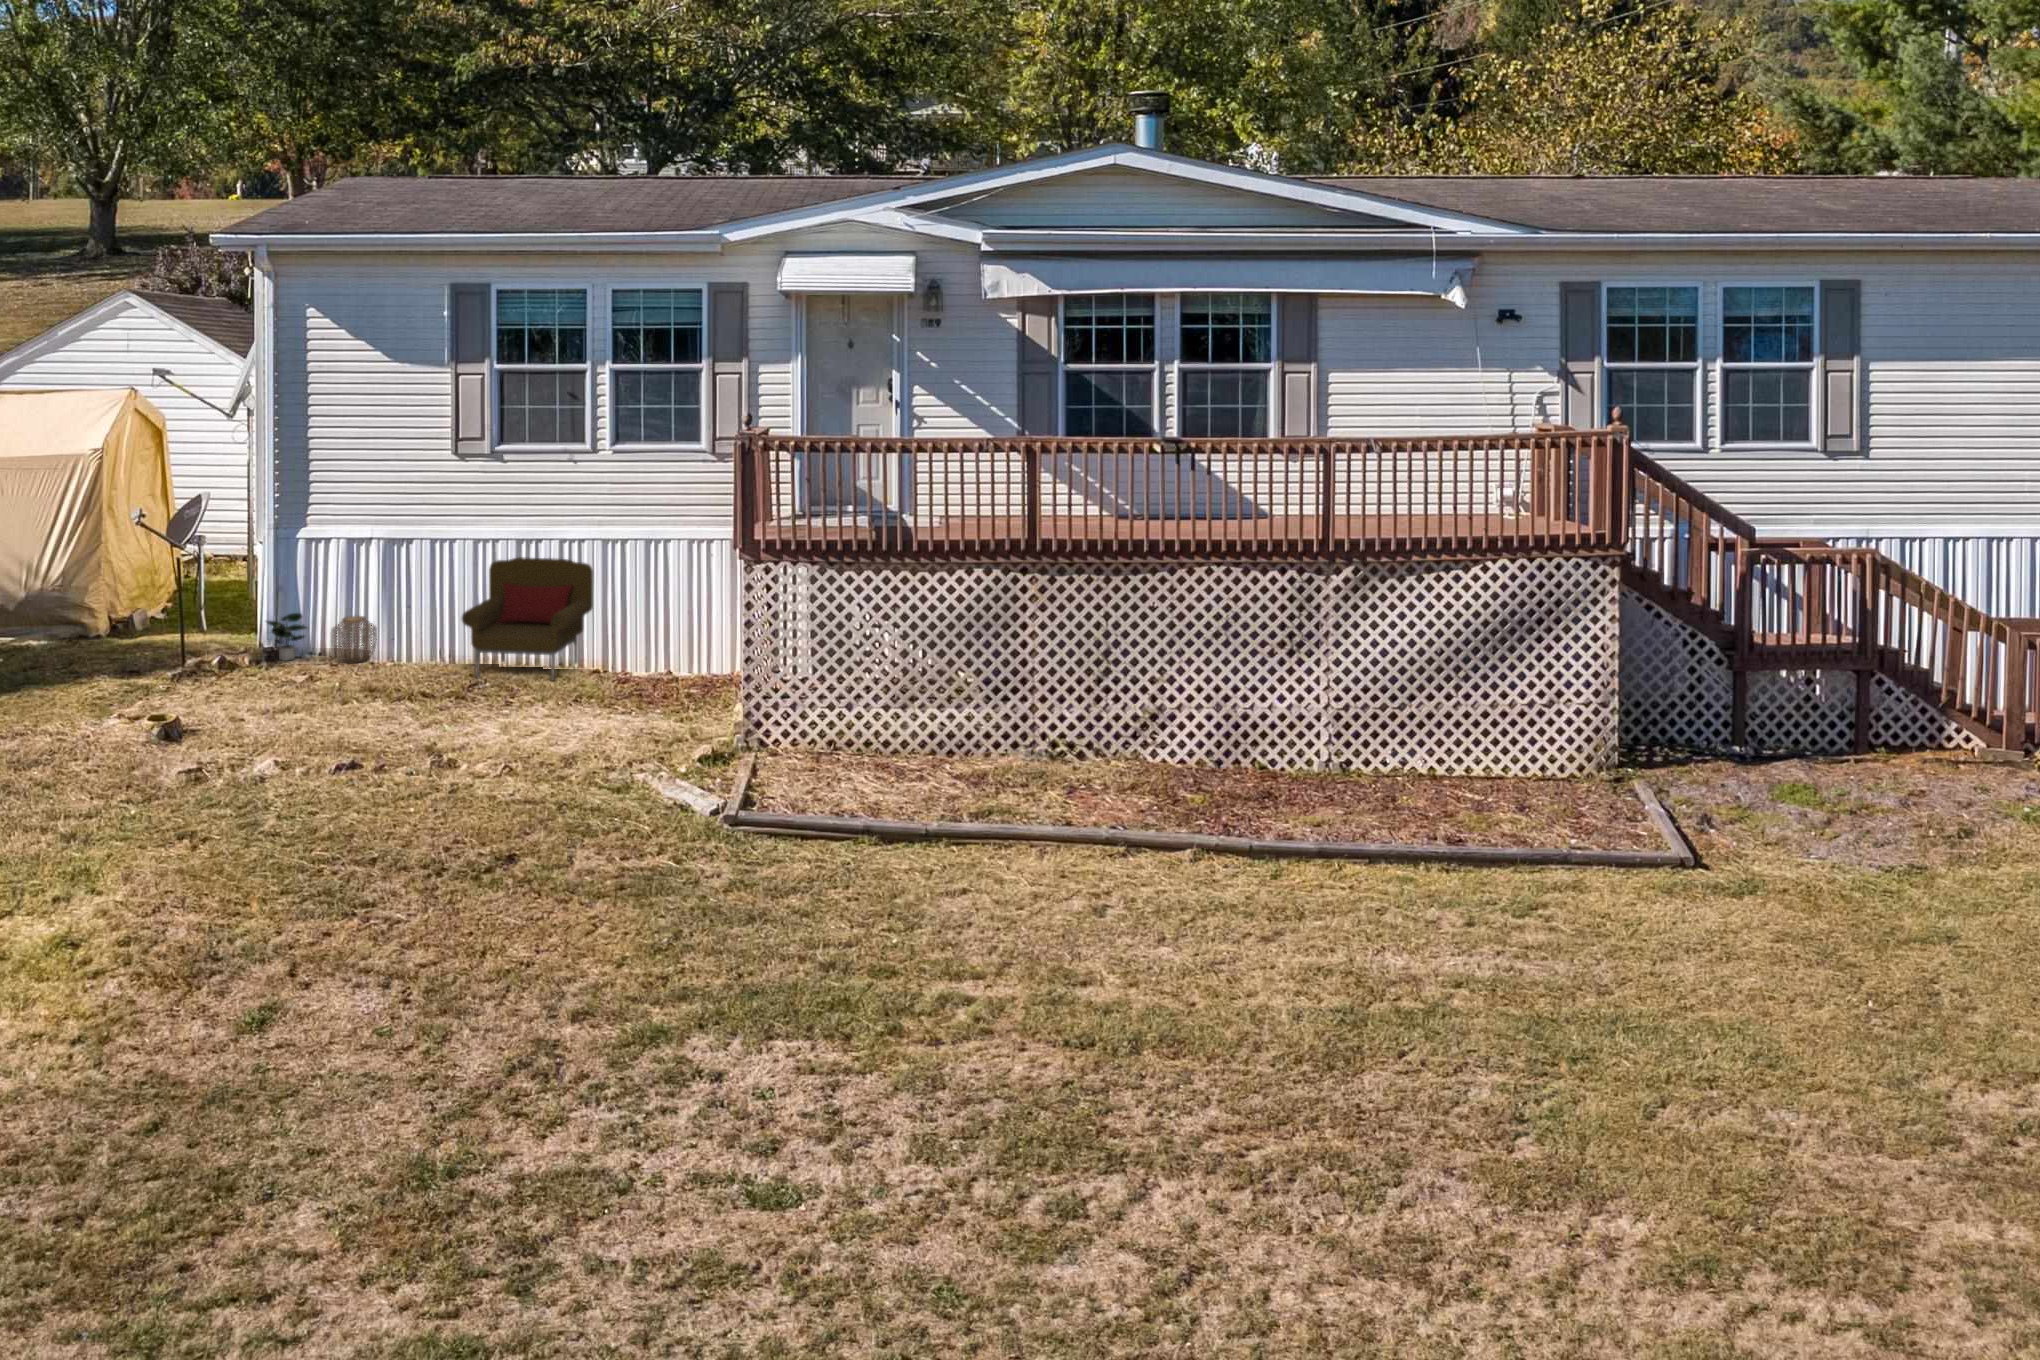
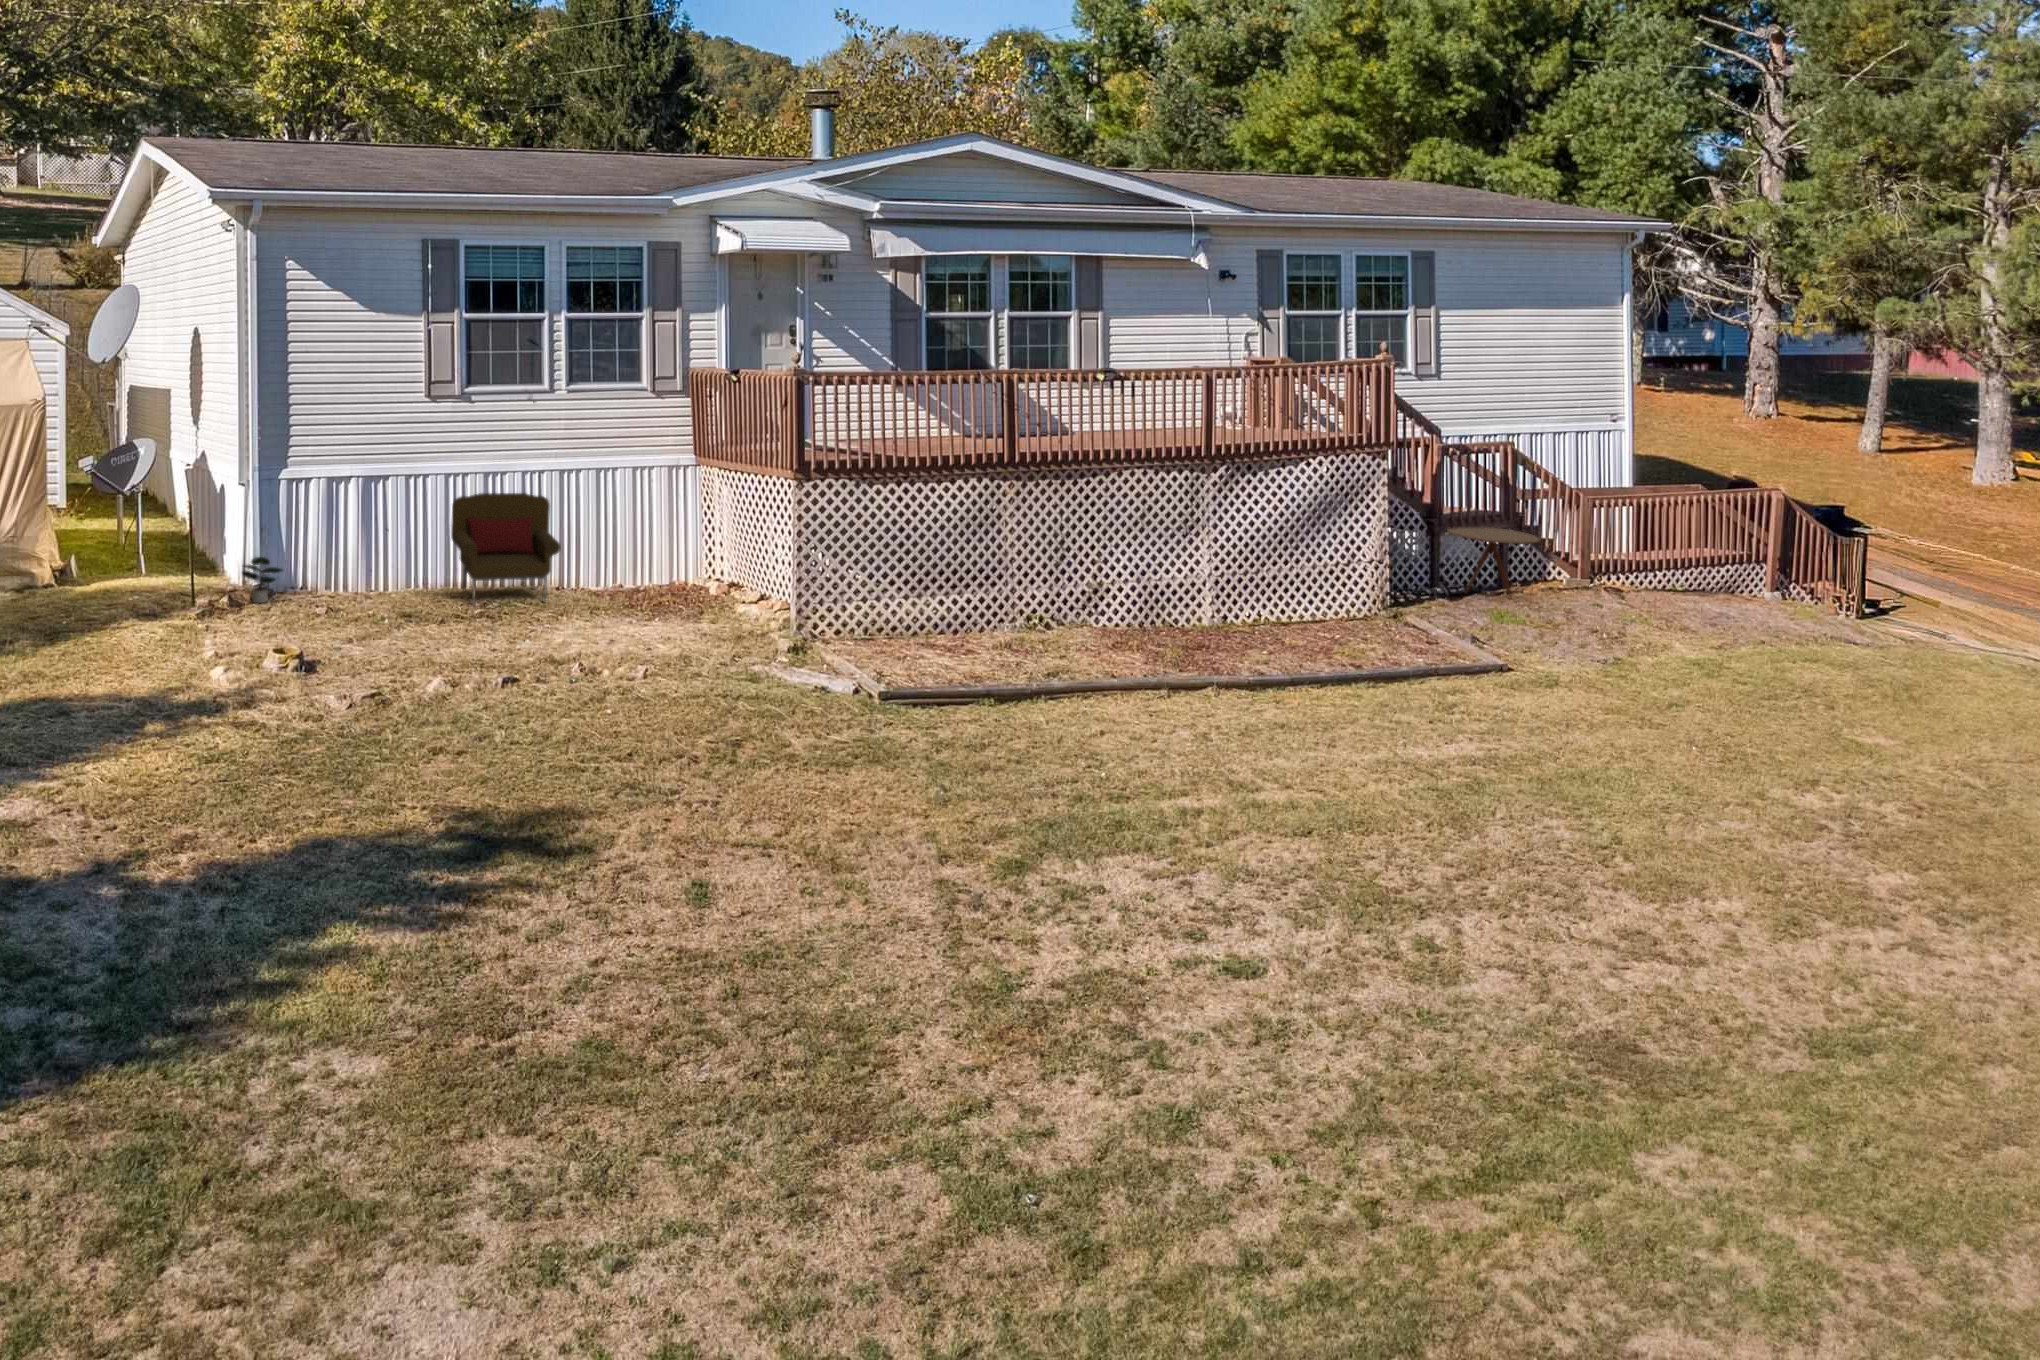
woven basket: present [331,616,377,663] -> none [307,556,350,601]
round table: none [1761,664,1893,775] -> present [1447,528,1539,598]

